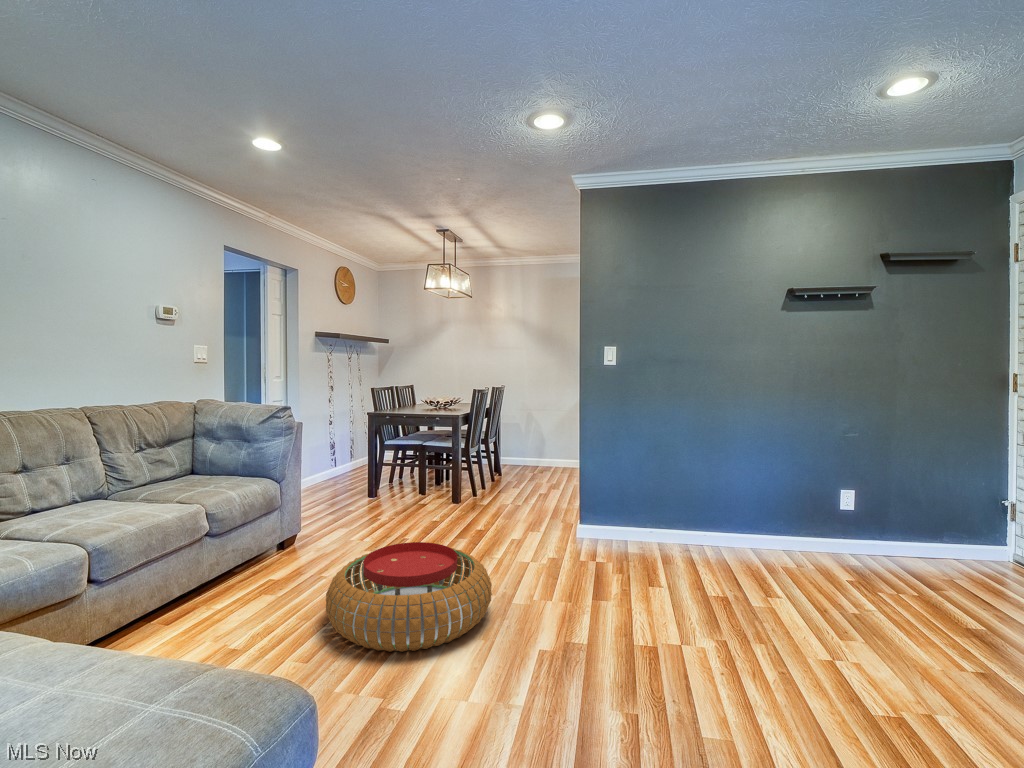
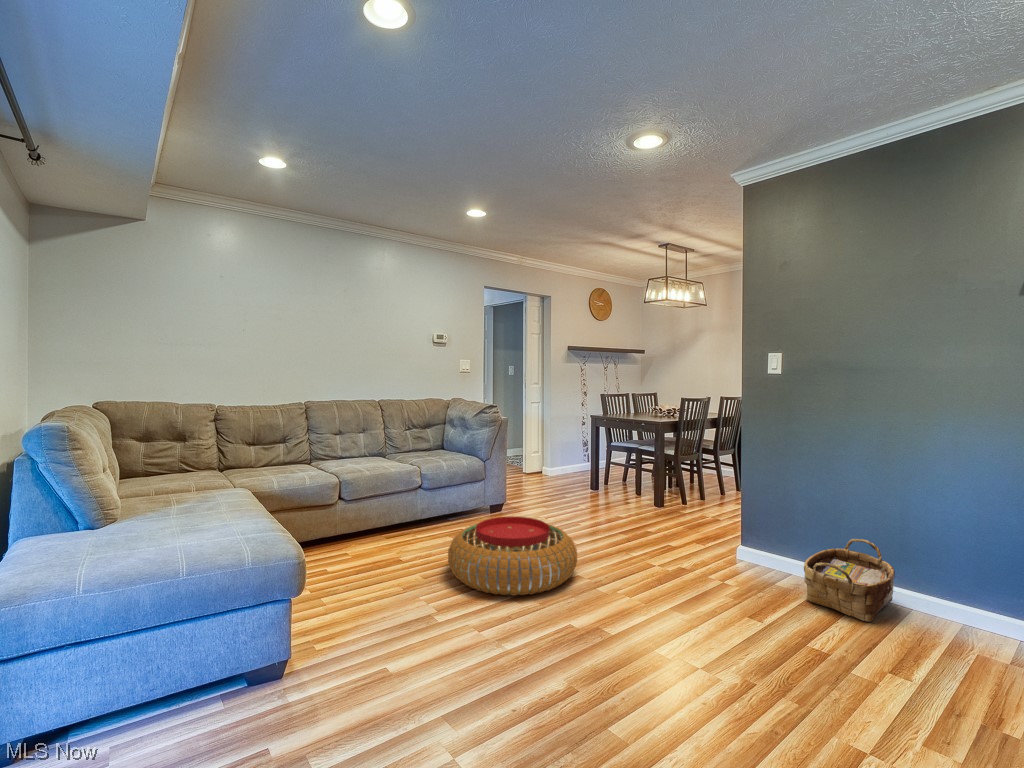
woven basket: none [660,501,721,567] -> present [804,539,895,622]

